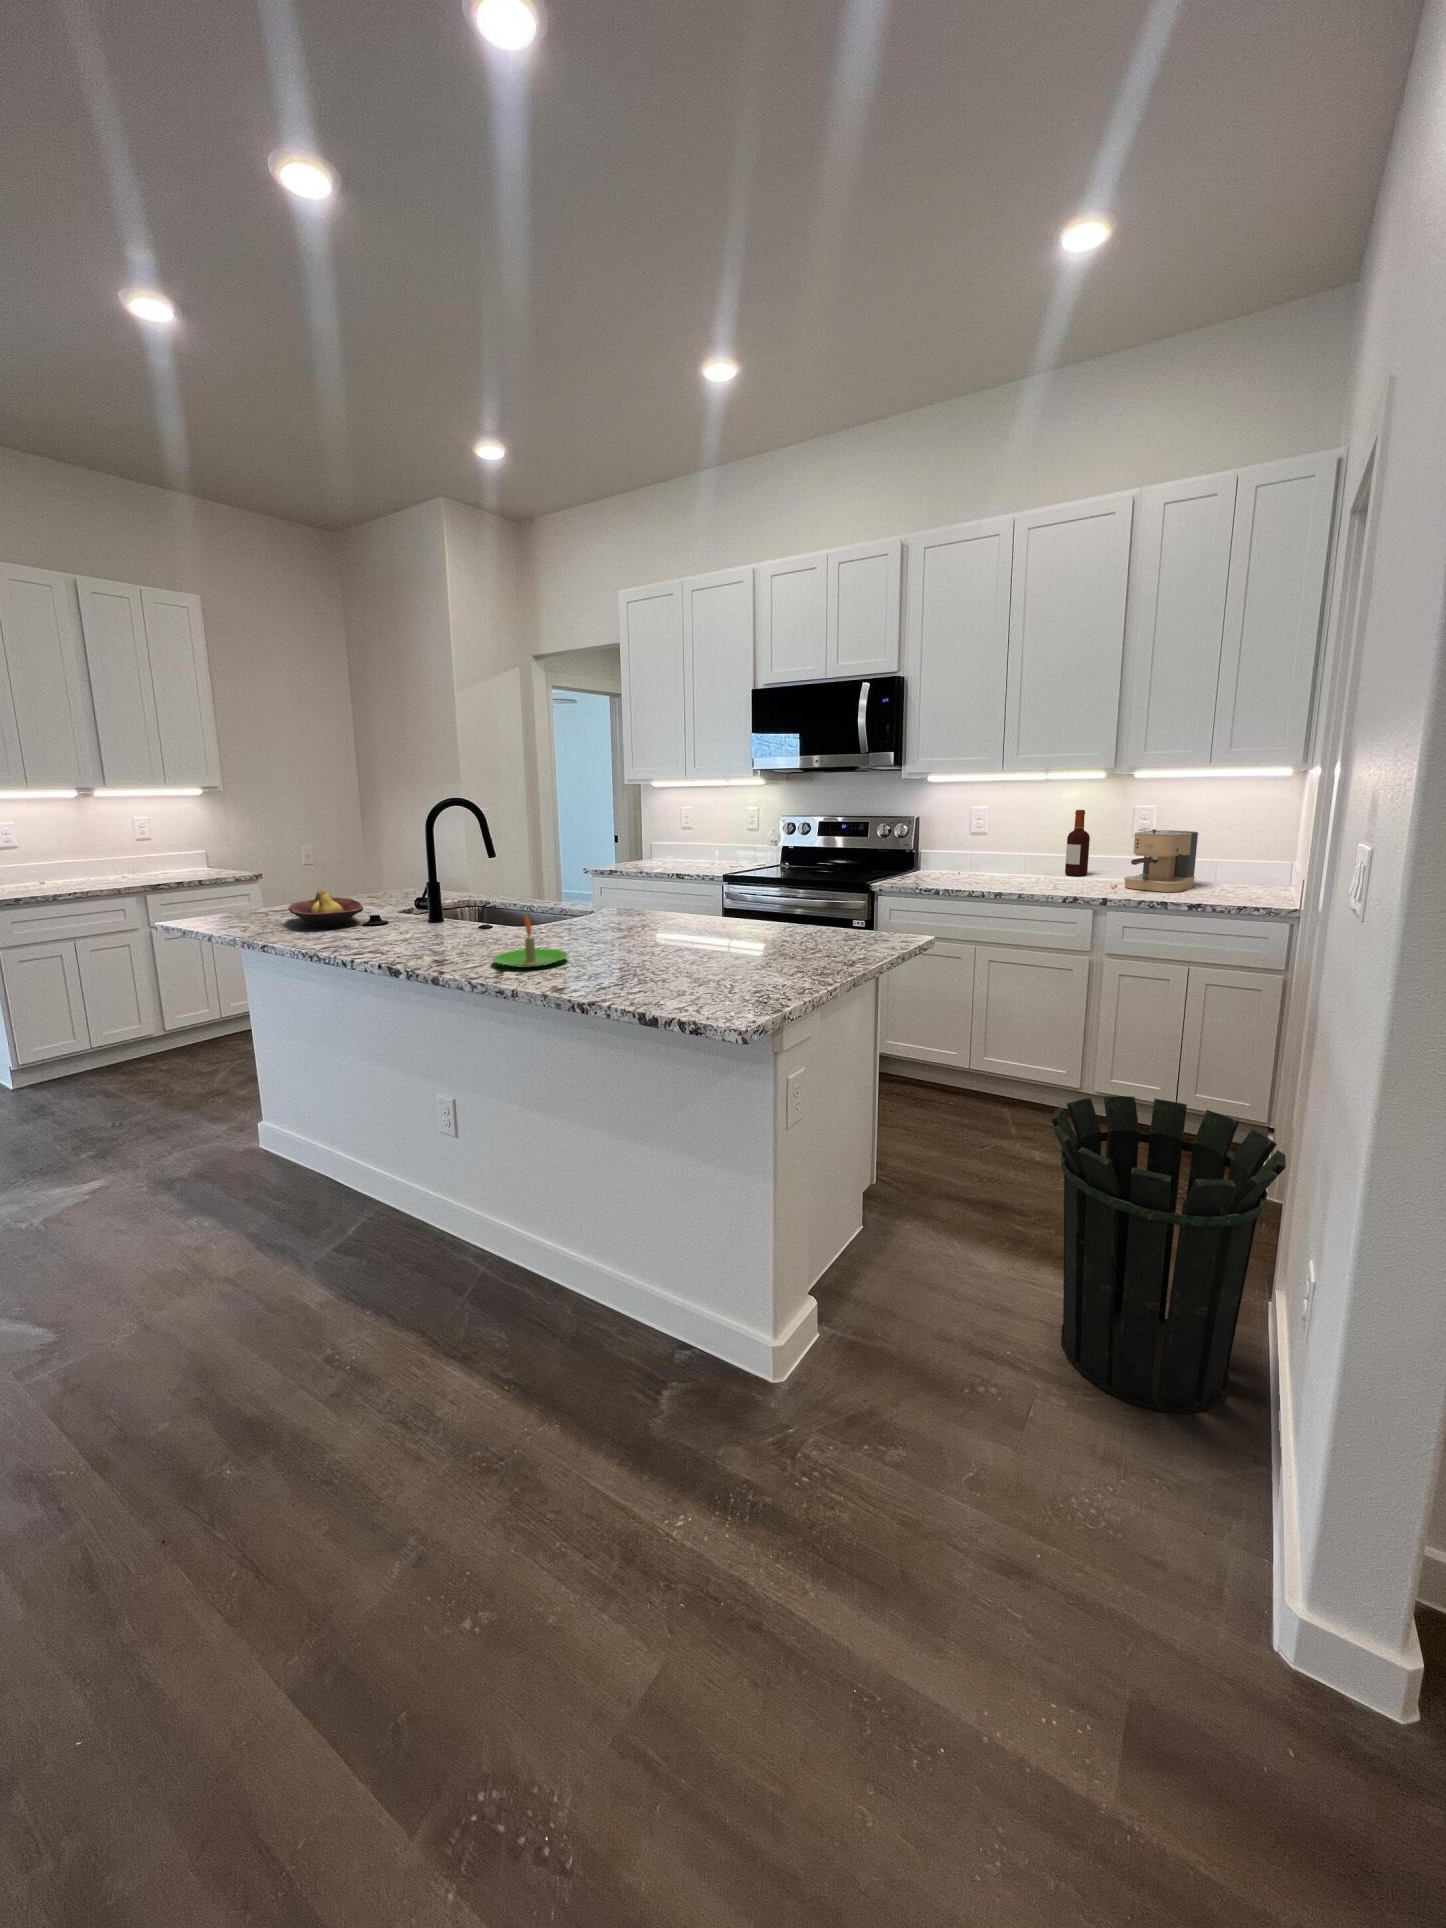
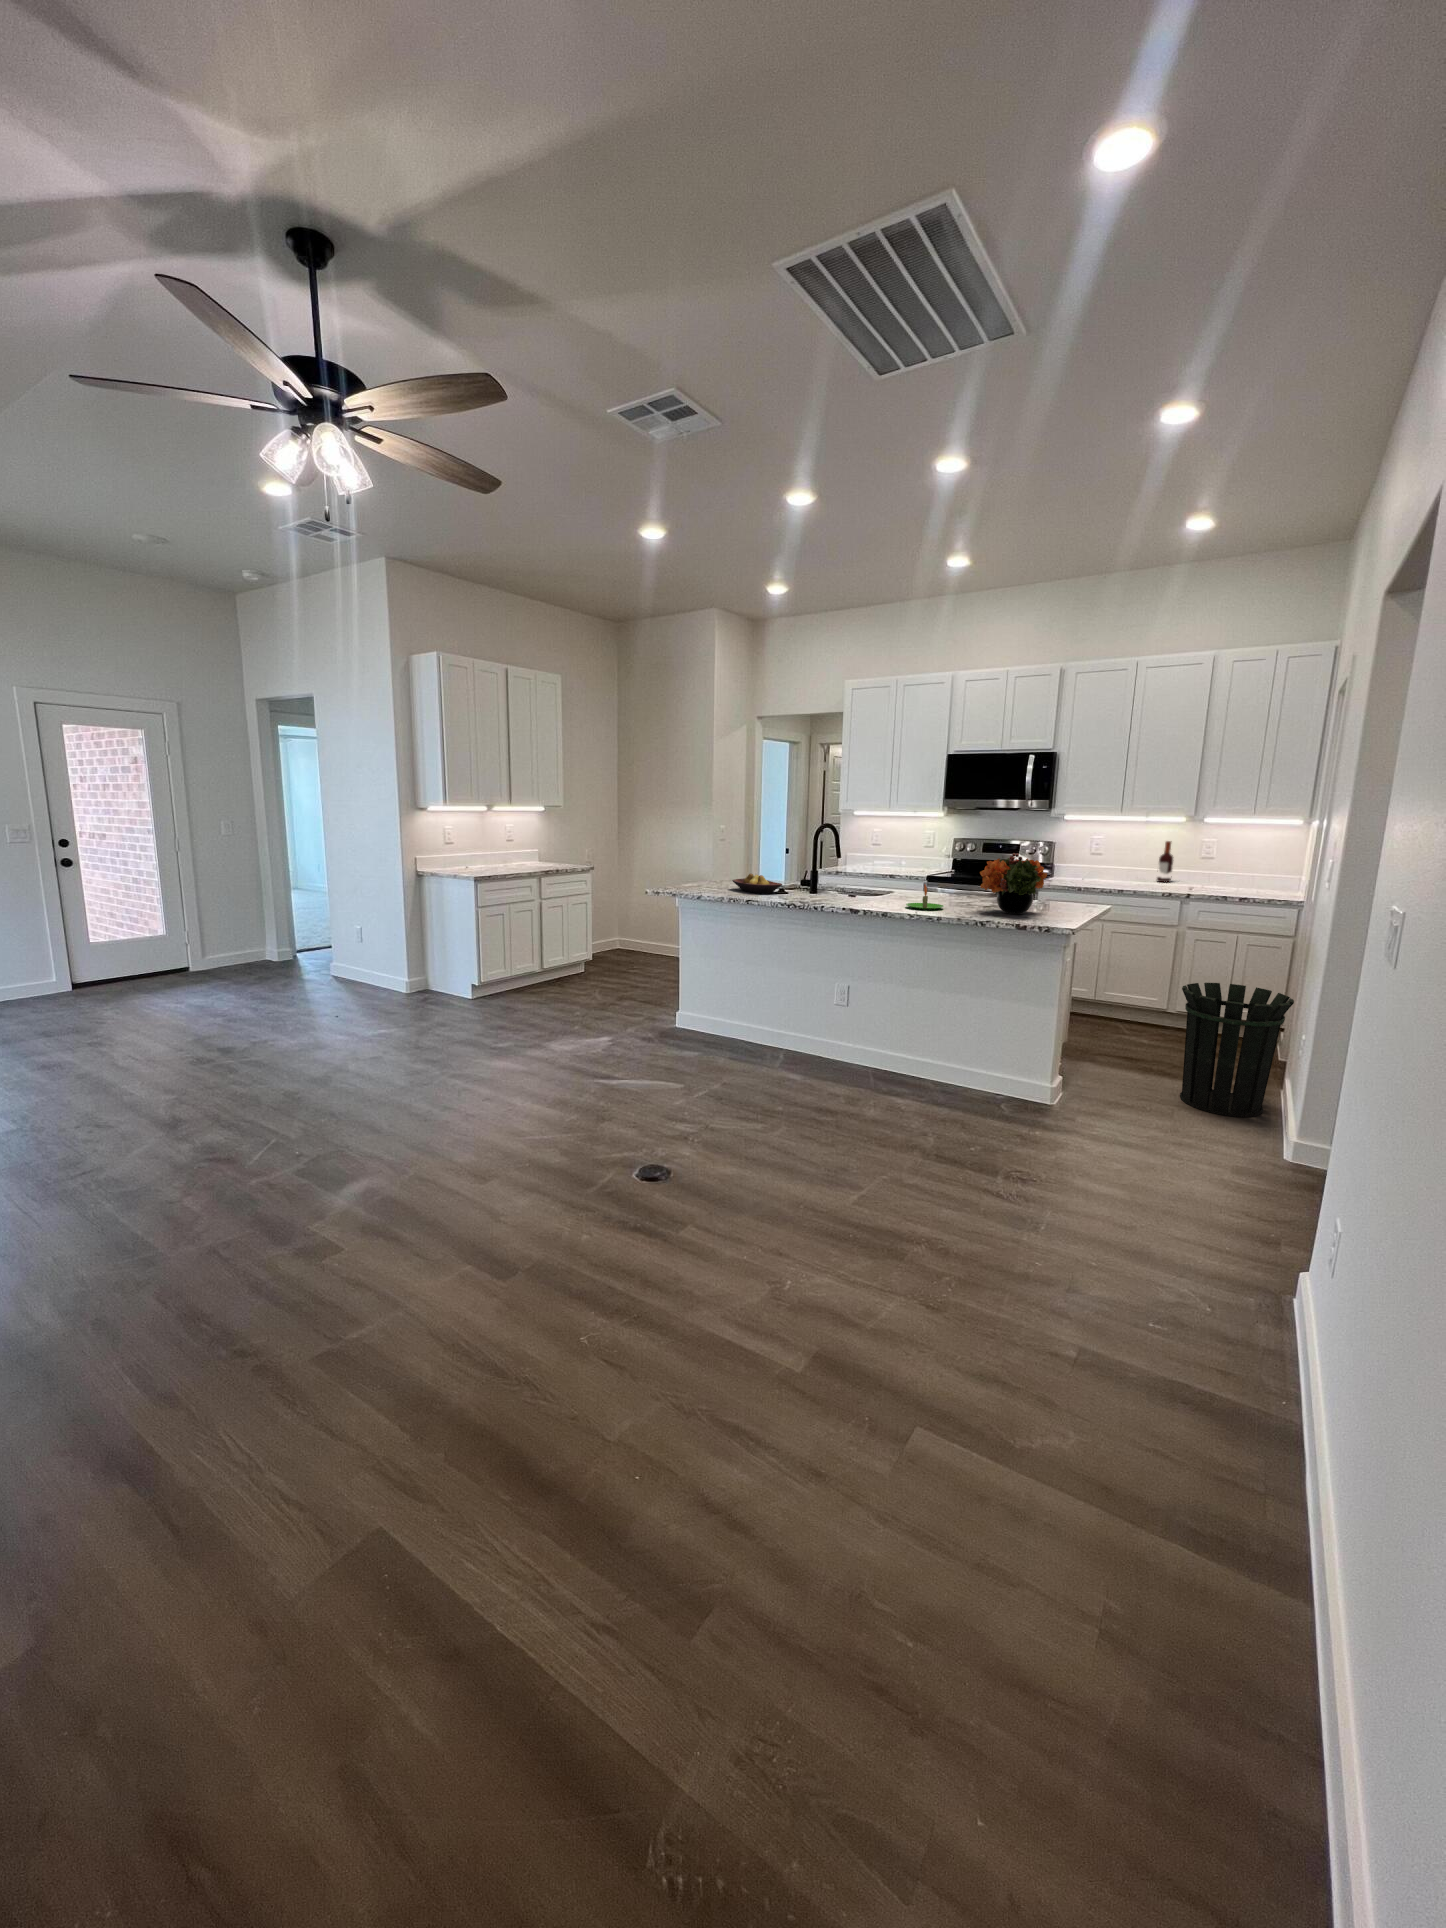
coffee maker: present [1124,829,1198,892] -> none [1198,854,1245,891]
flower arrangement: none [609,847,751,976] -> present [980,853,1047,914]

